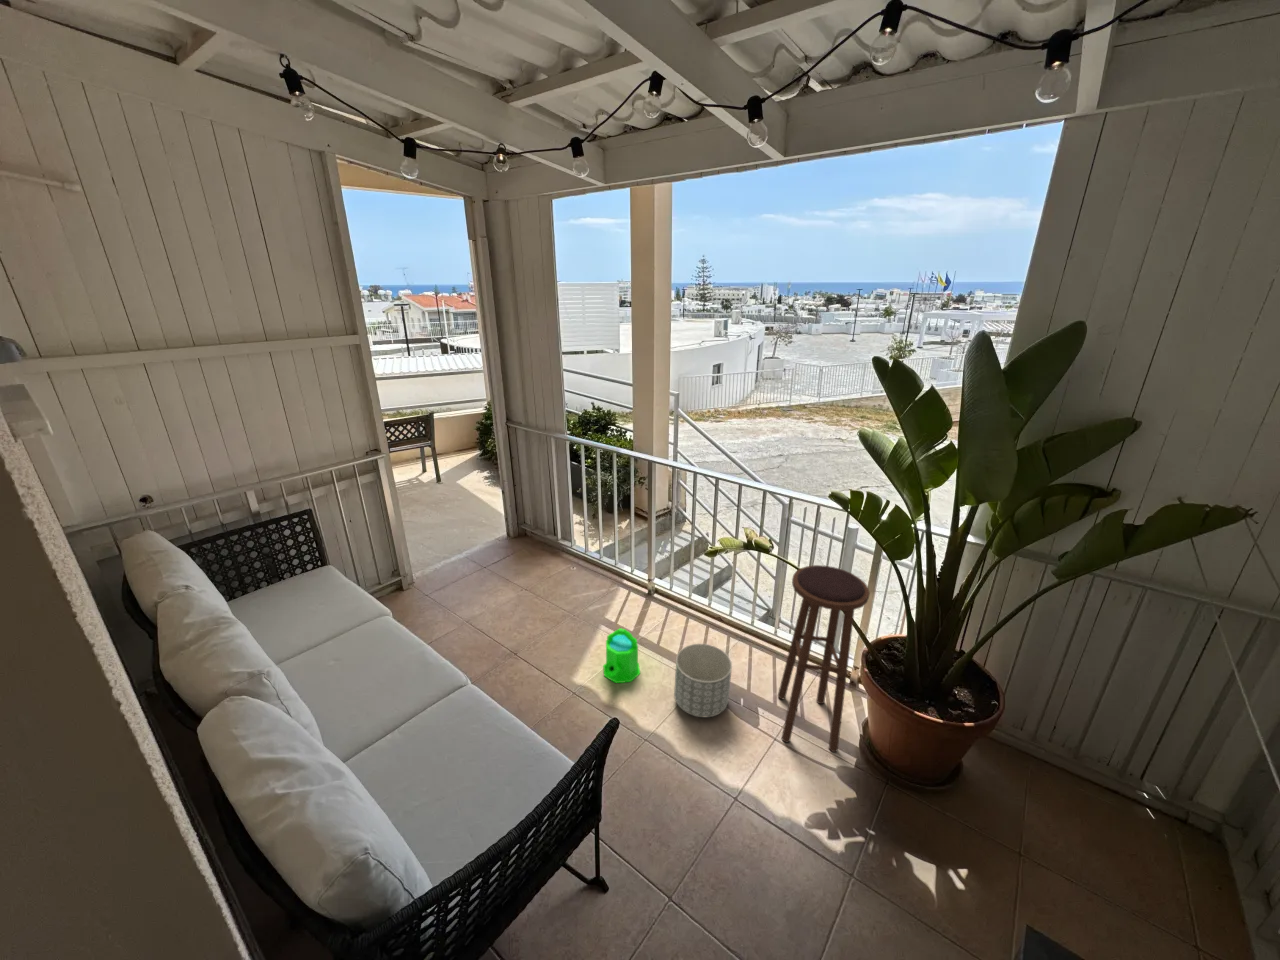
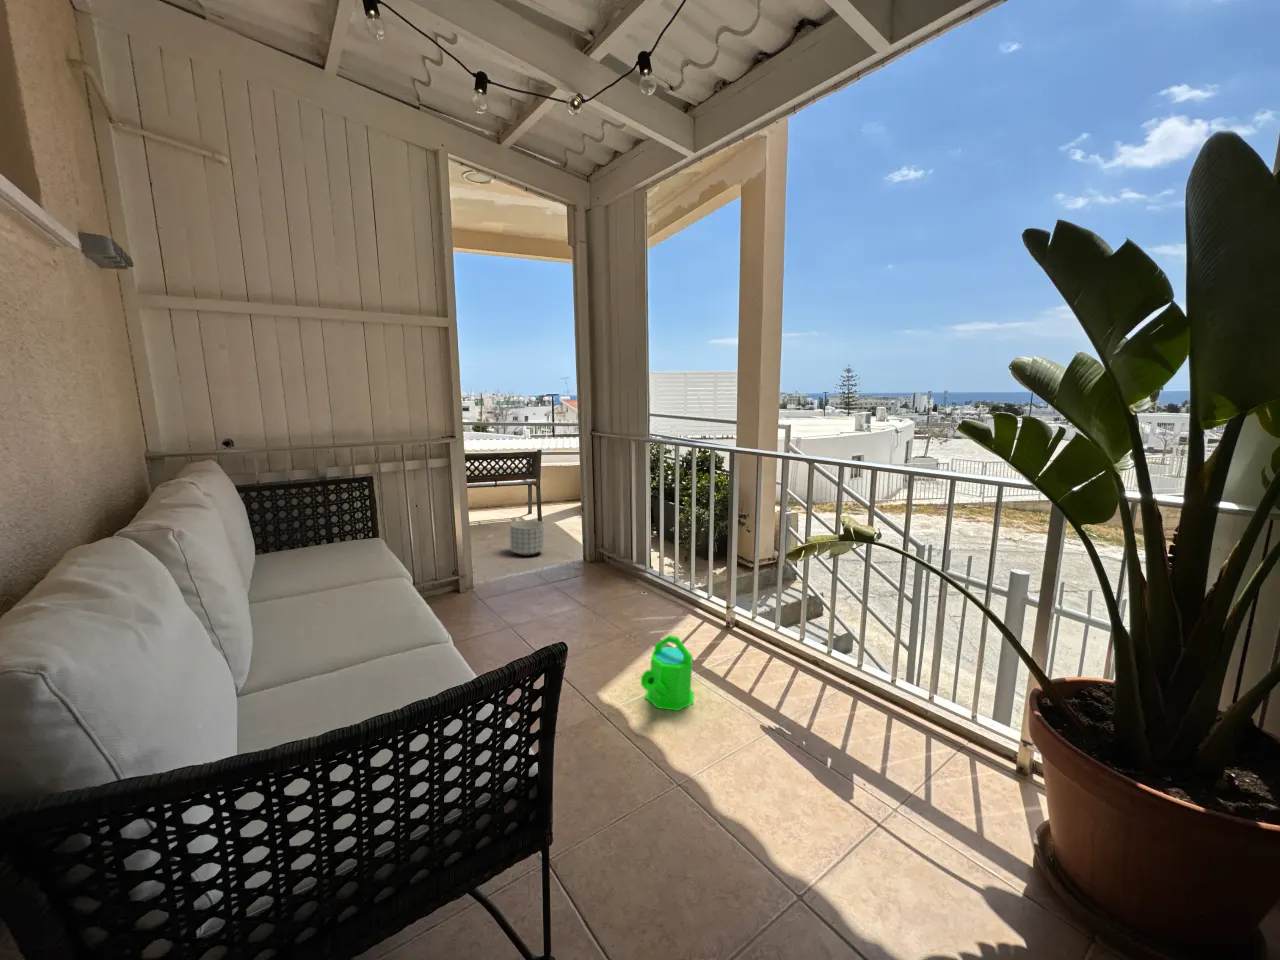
stool: present [778,565,870,752] -> none [888,548,1038,866]
planter: present [674,644,732,717] -> present [510,520,543,556]

